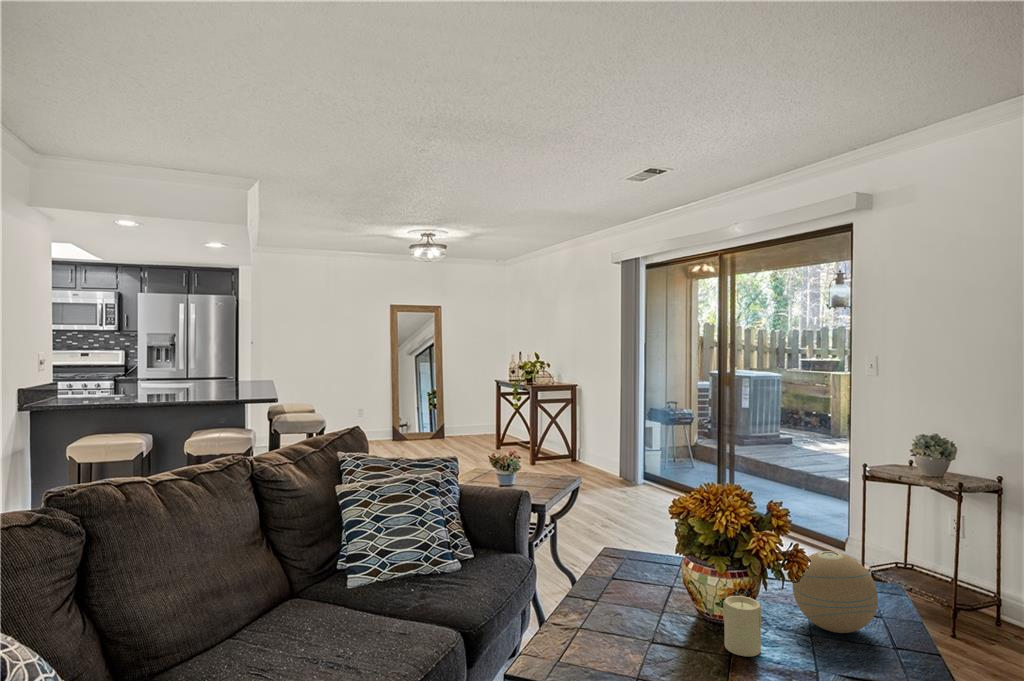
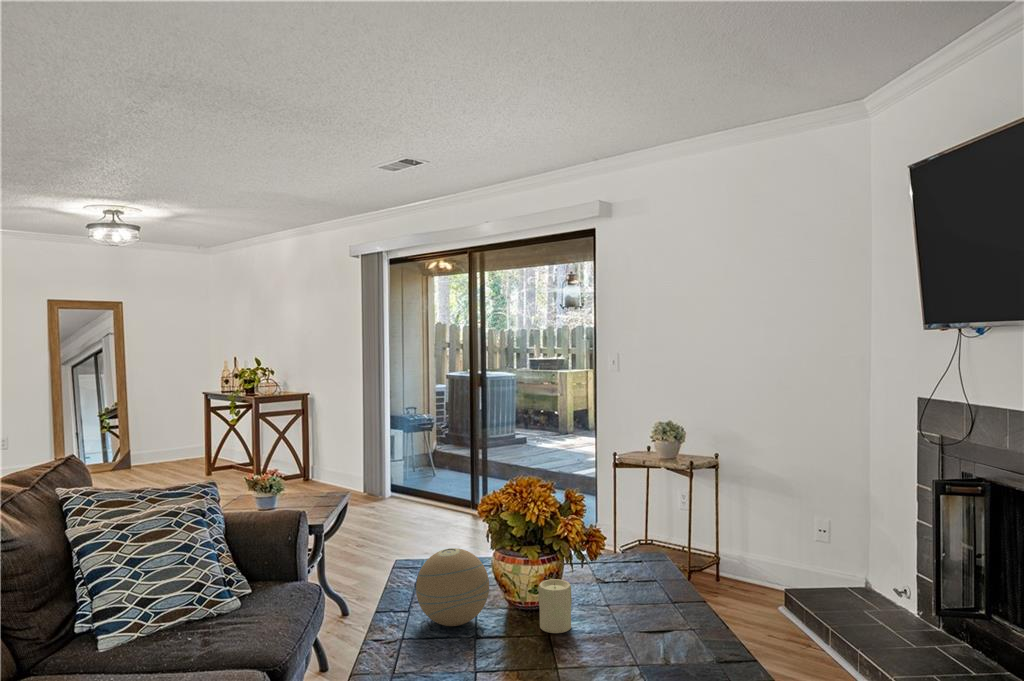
decorative orb: present [792,551,878,633] -> present [416,548,489,626]

